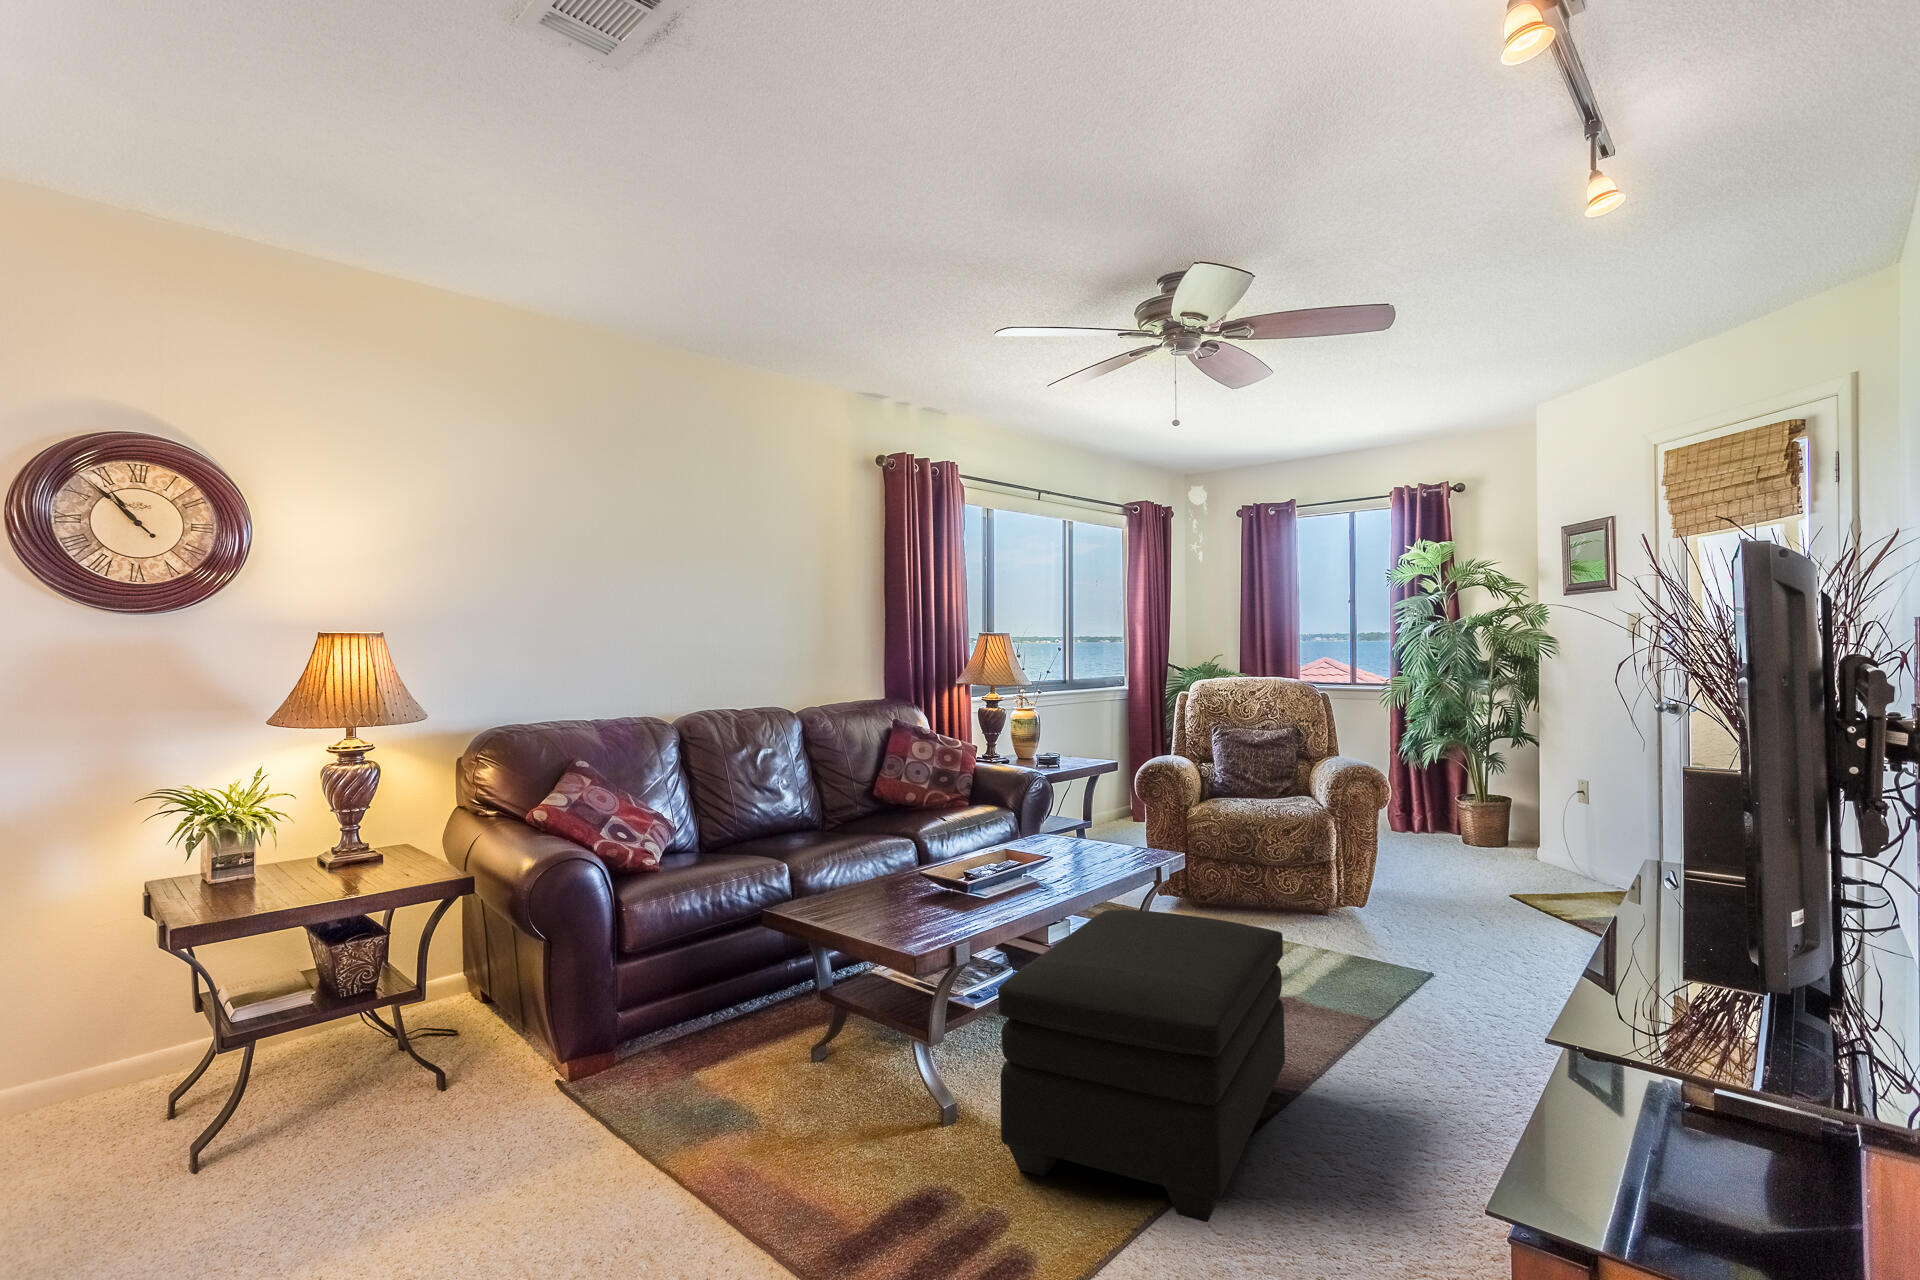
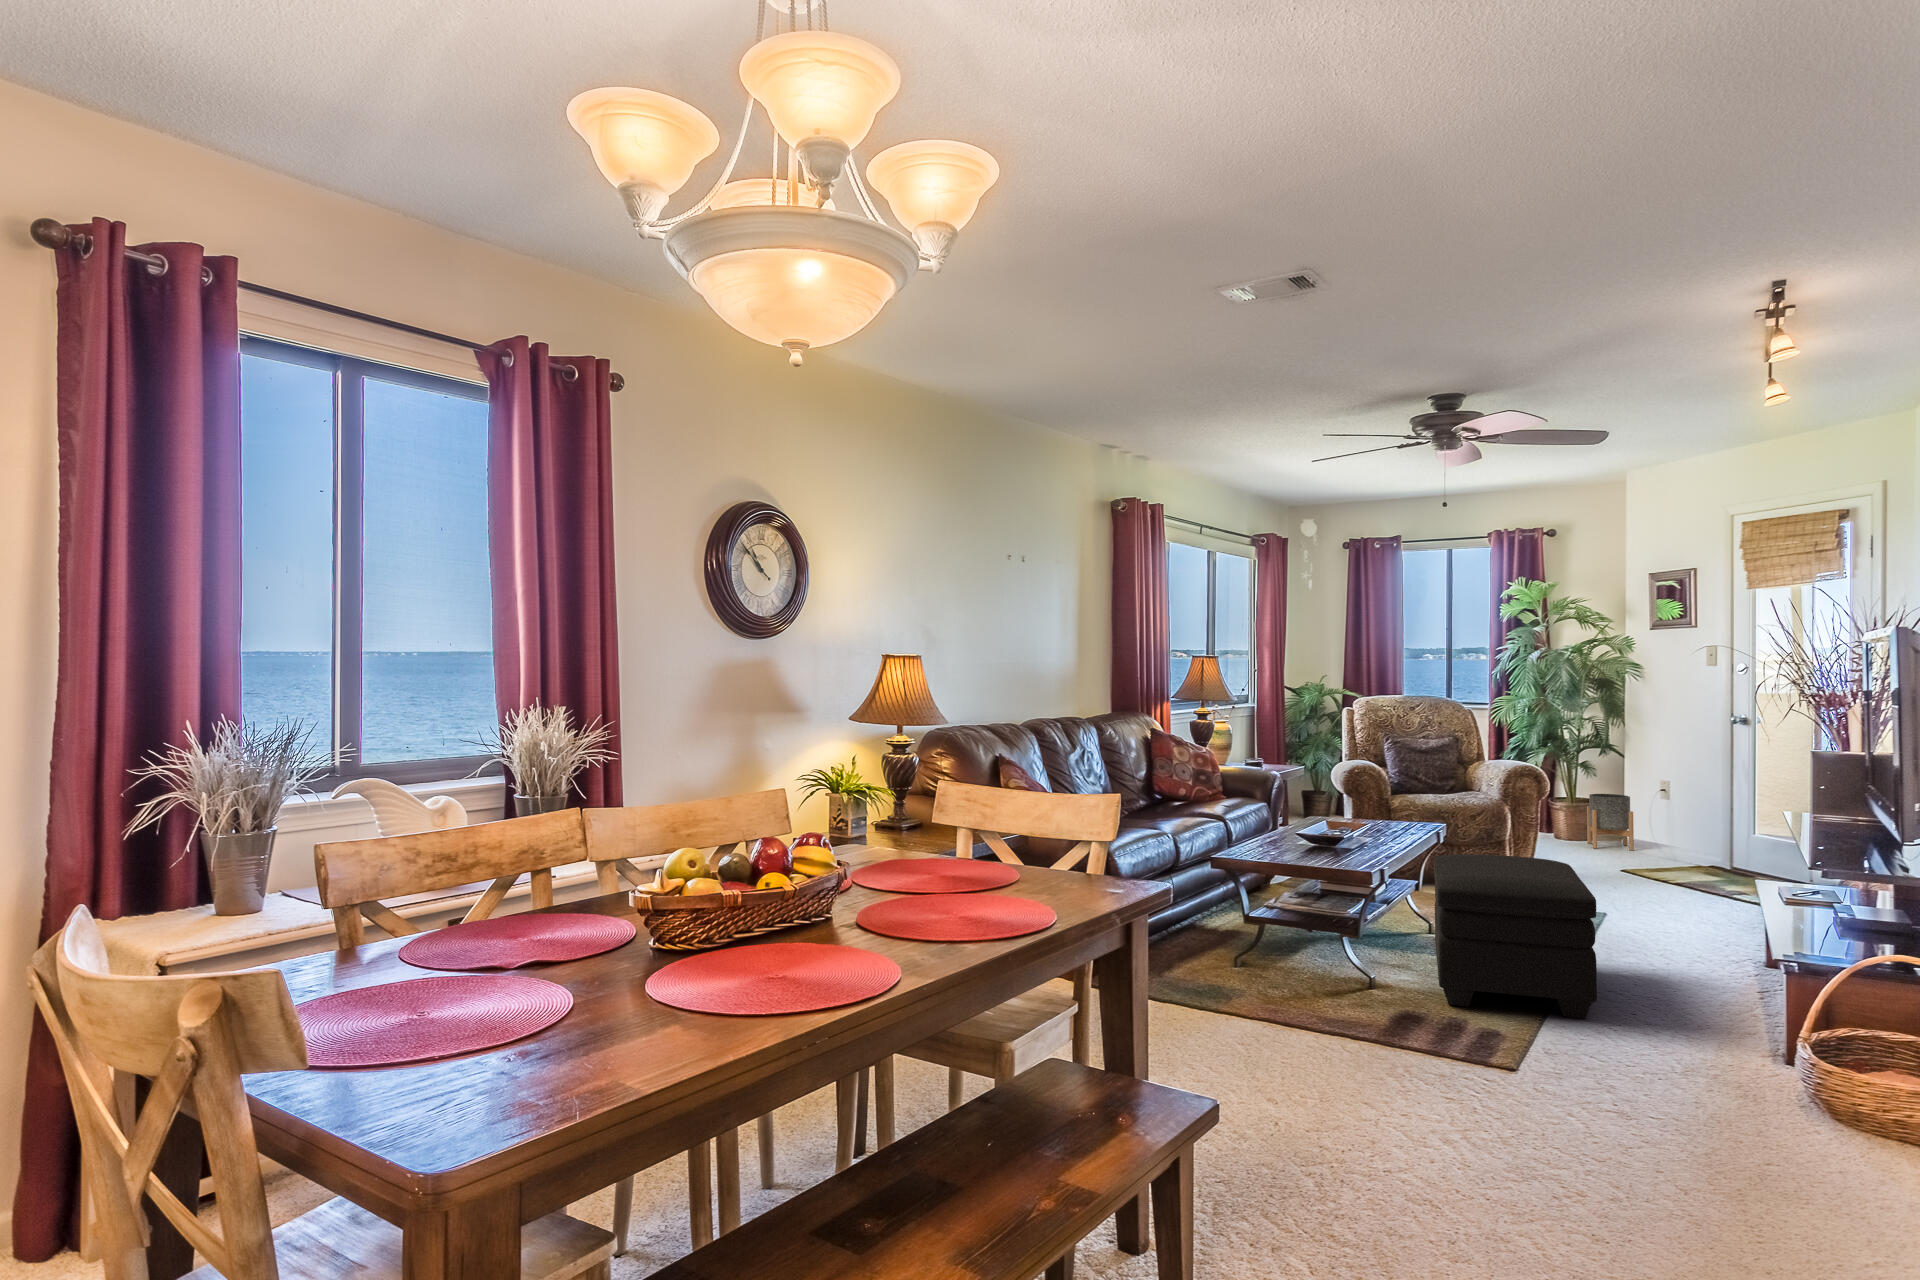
planter: none [1490,793,1543,864] -> present [1587,794,1634,850]

